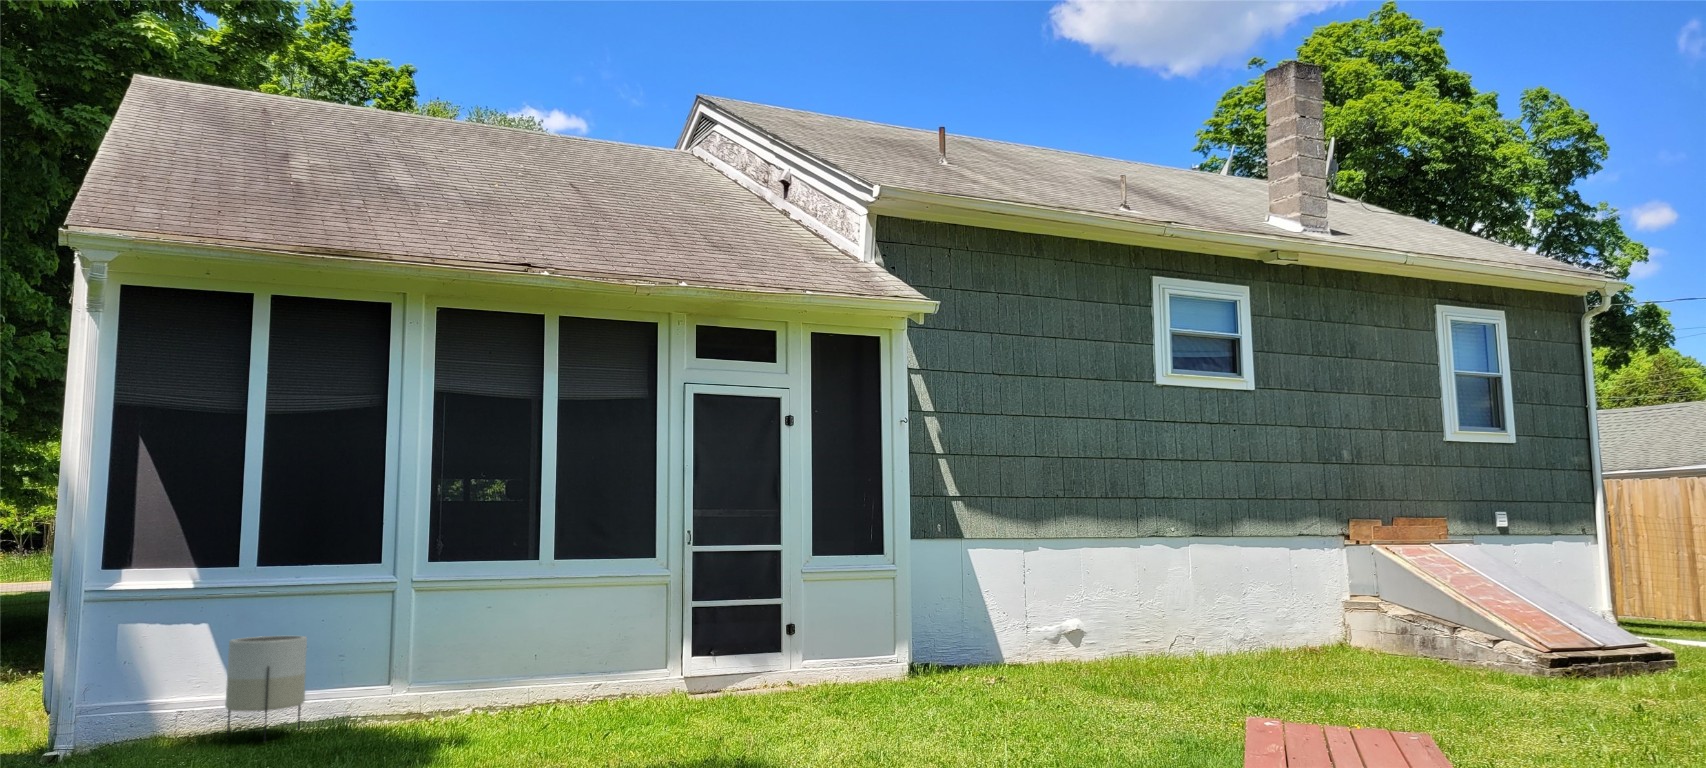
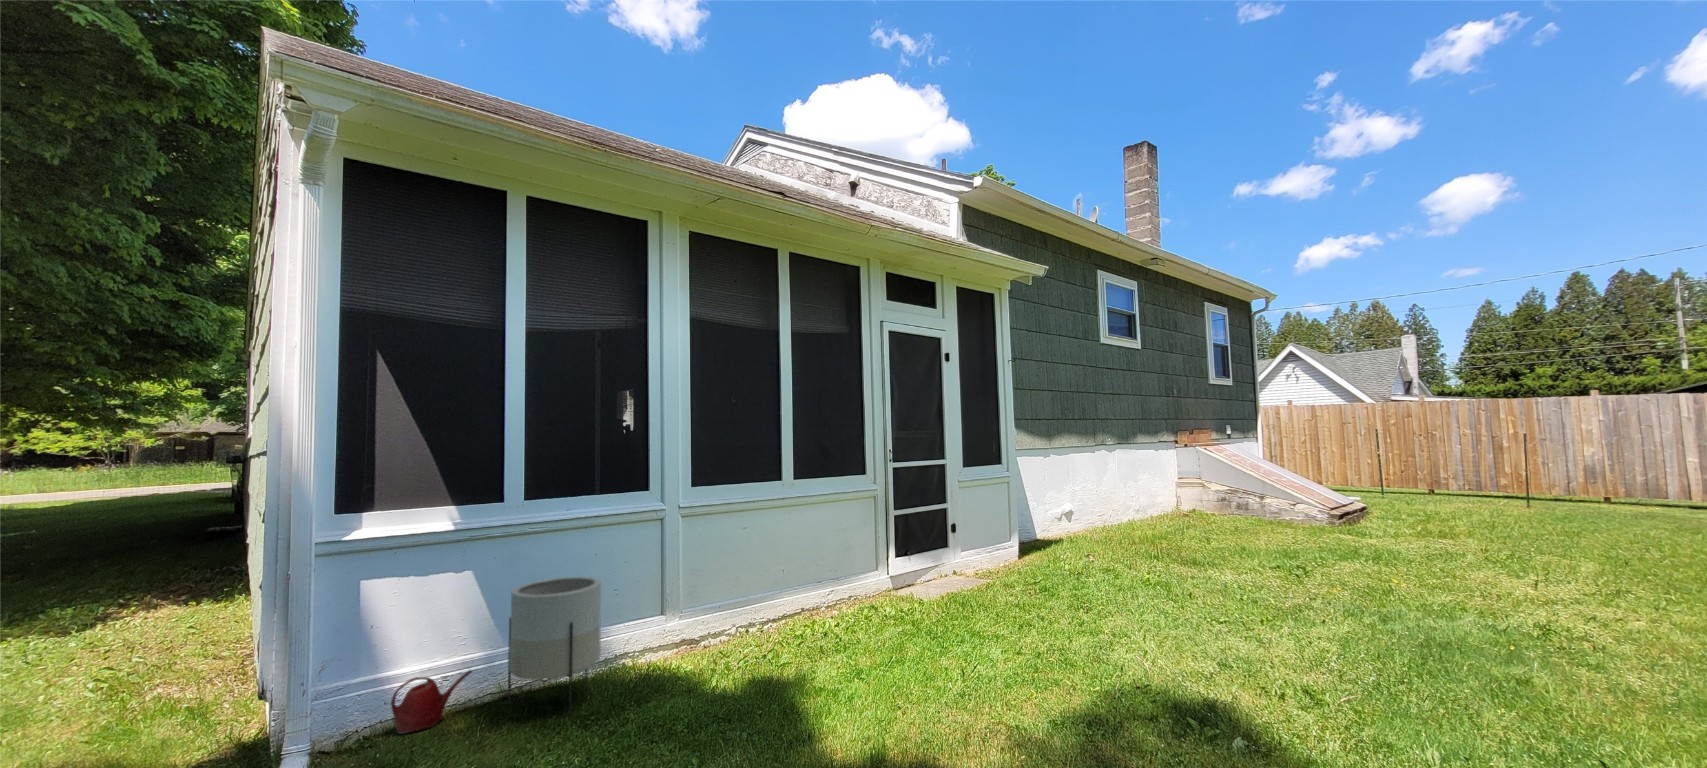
watering can: none [136,702,201,743] -> present [391,671,472,734]

